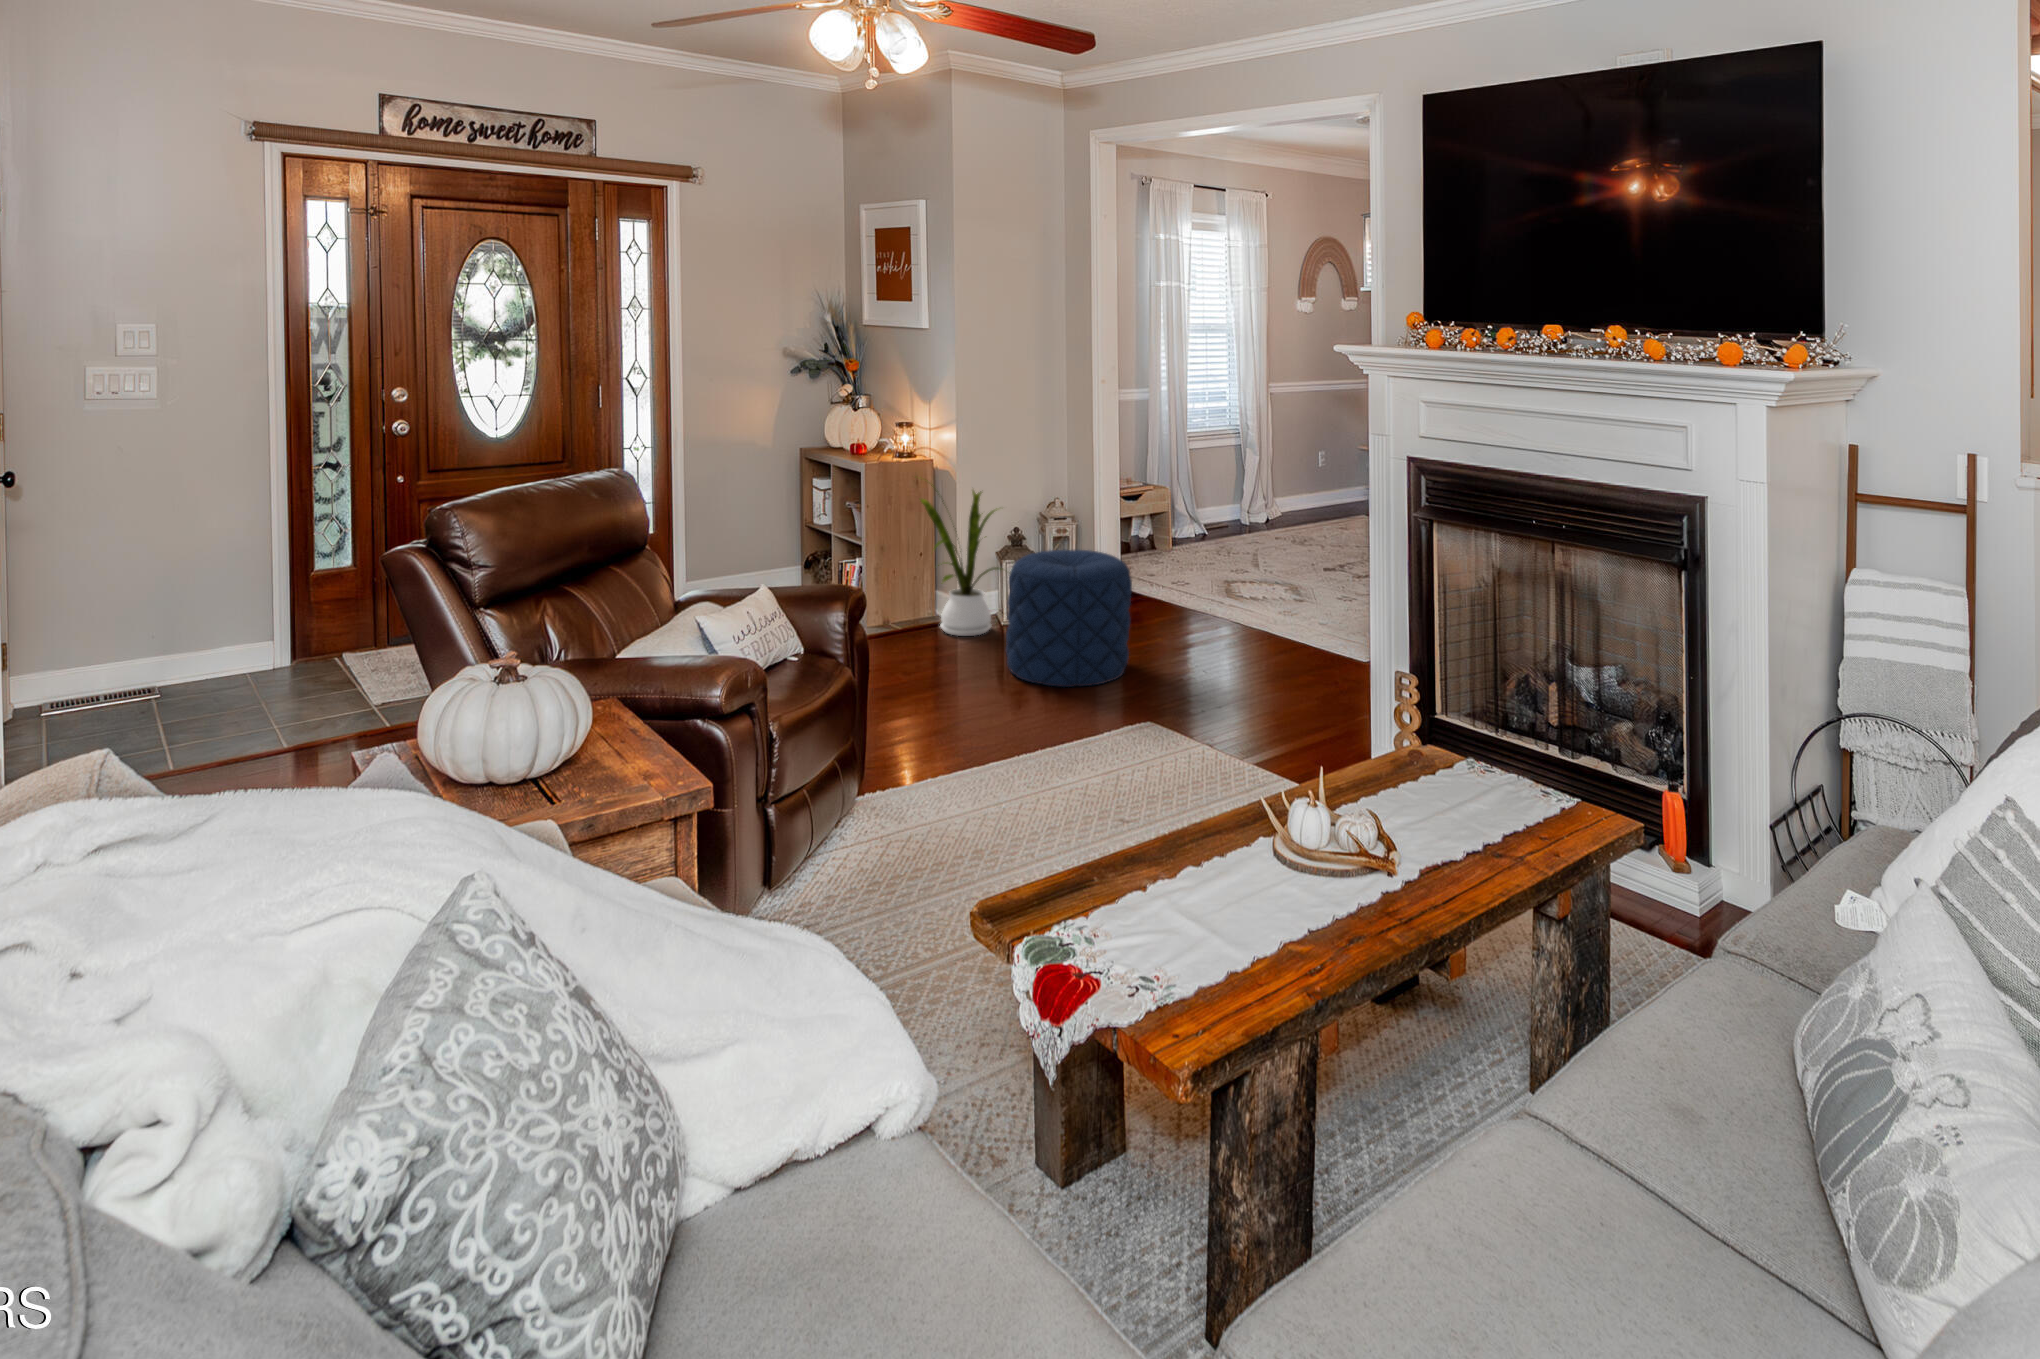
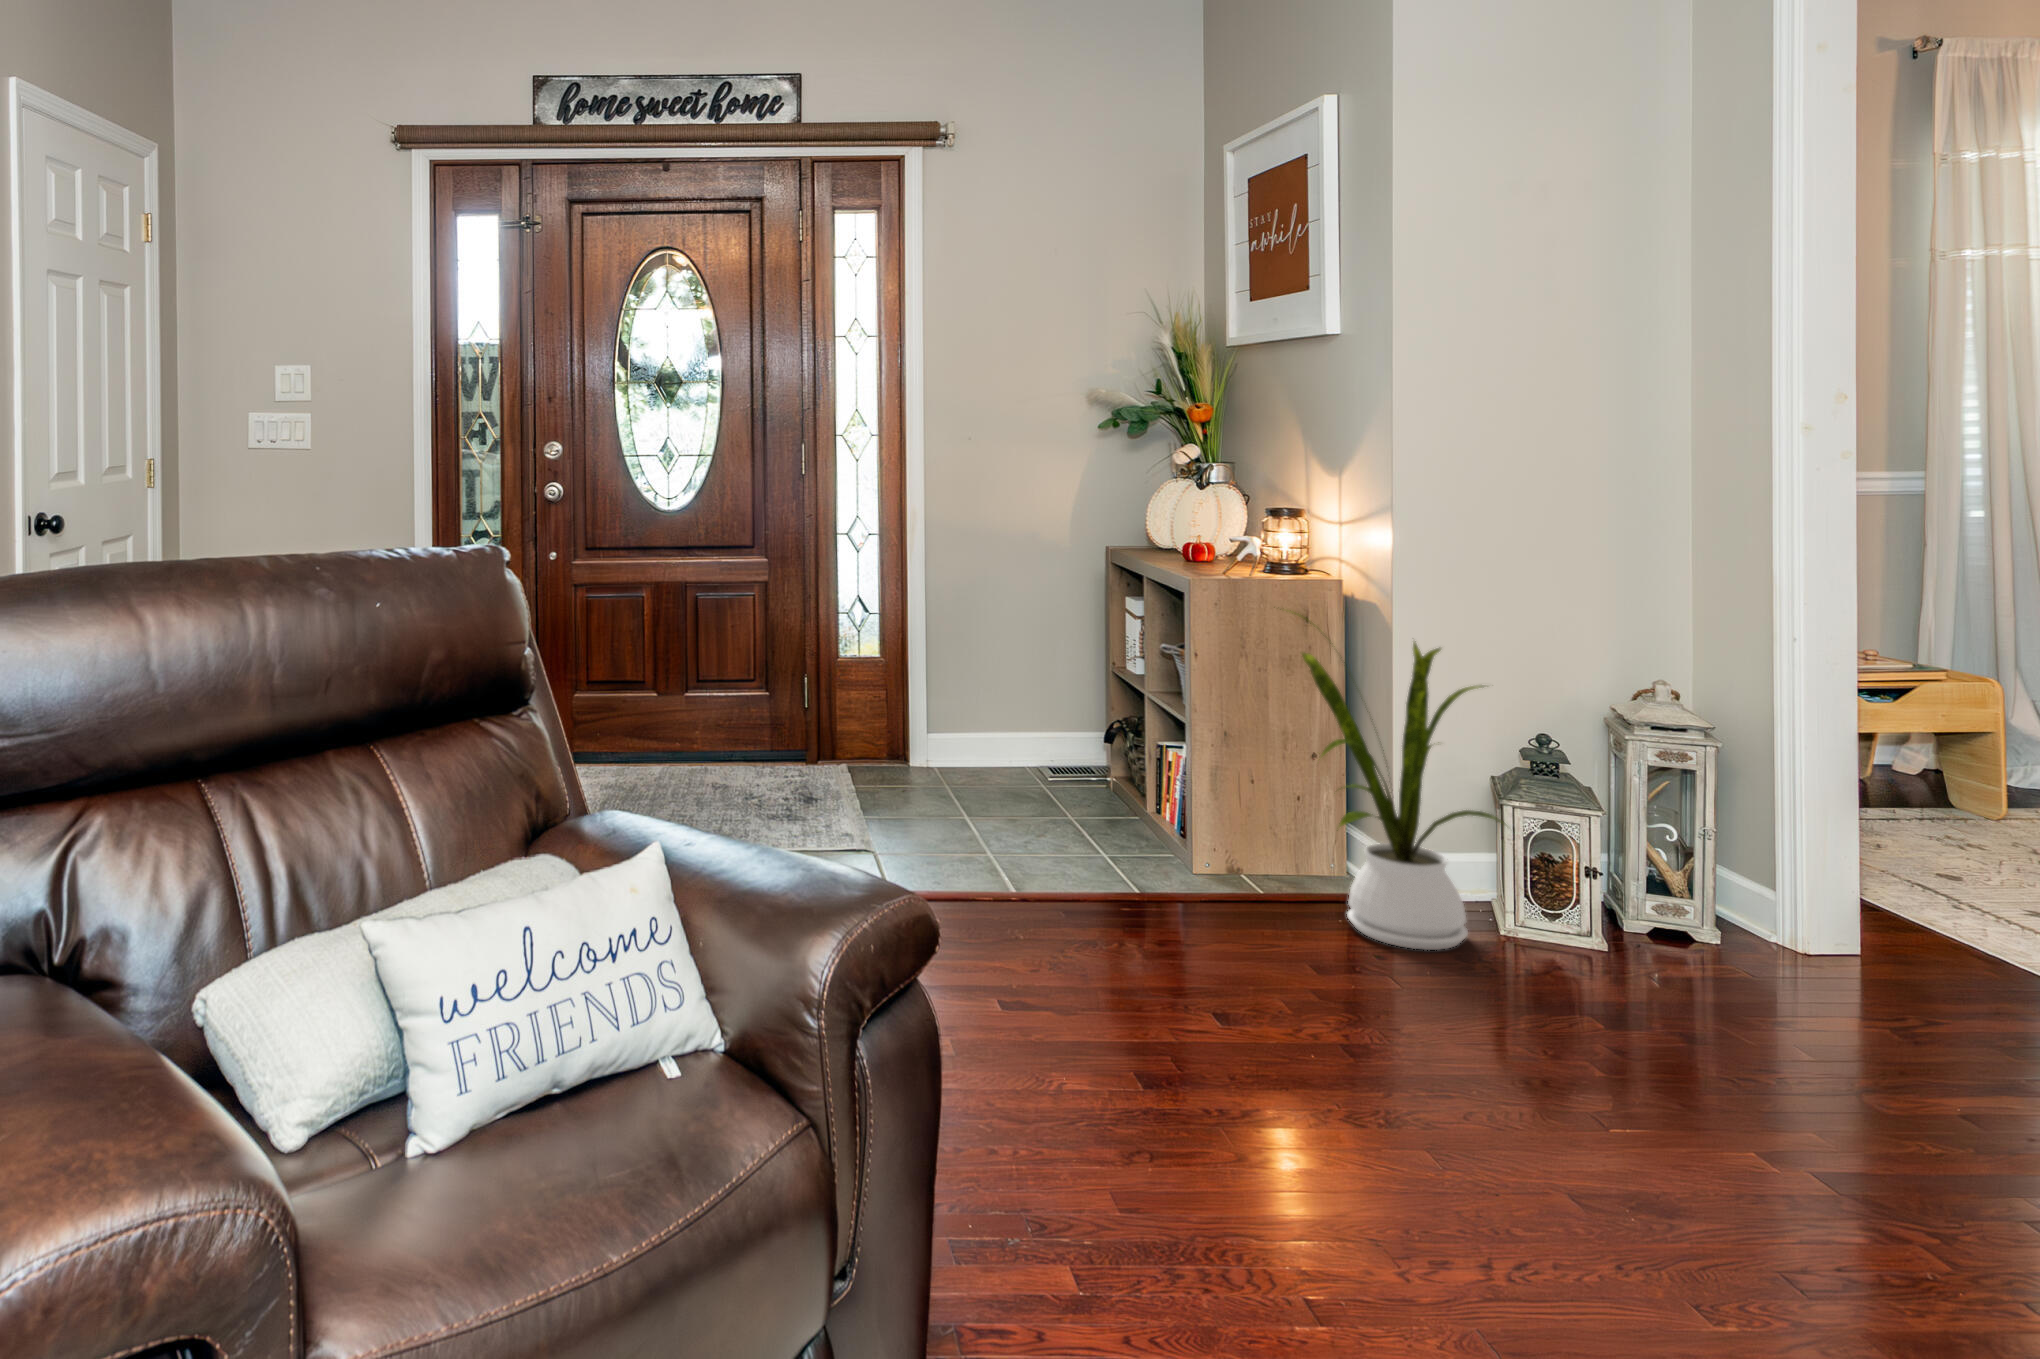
pouf: present [1006,550,1132,687] -> none [1460,792,1822,1161]

